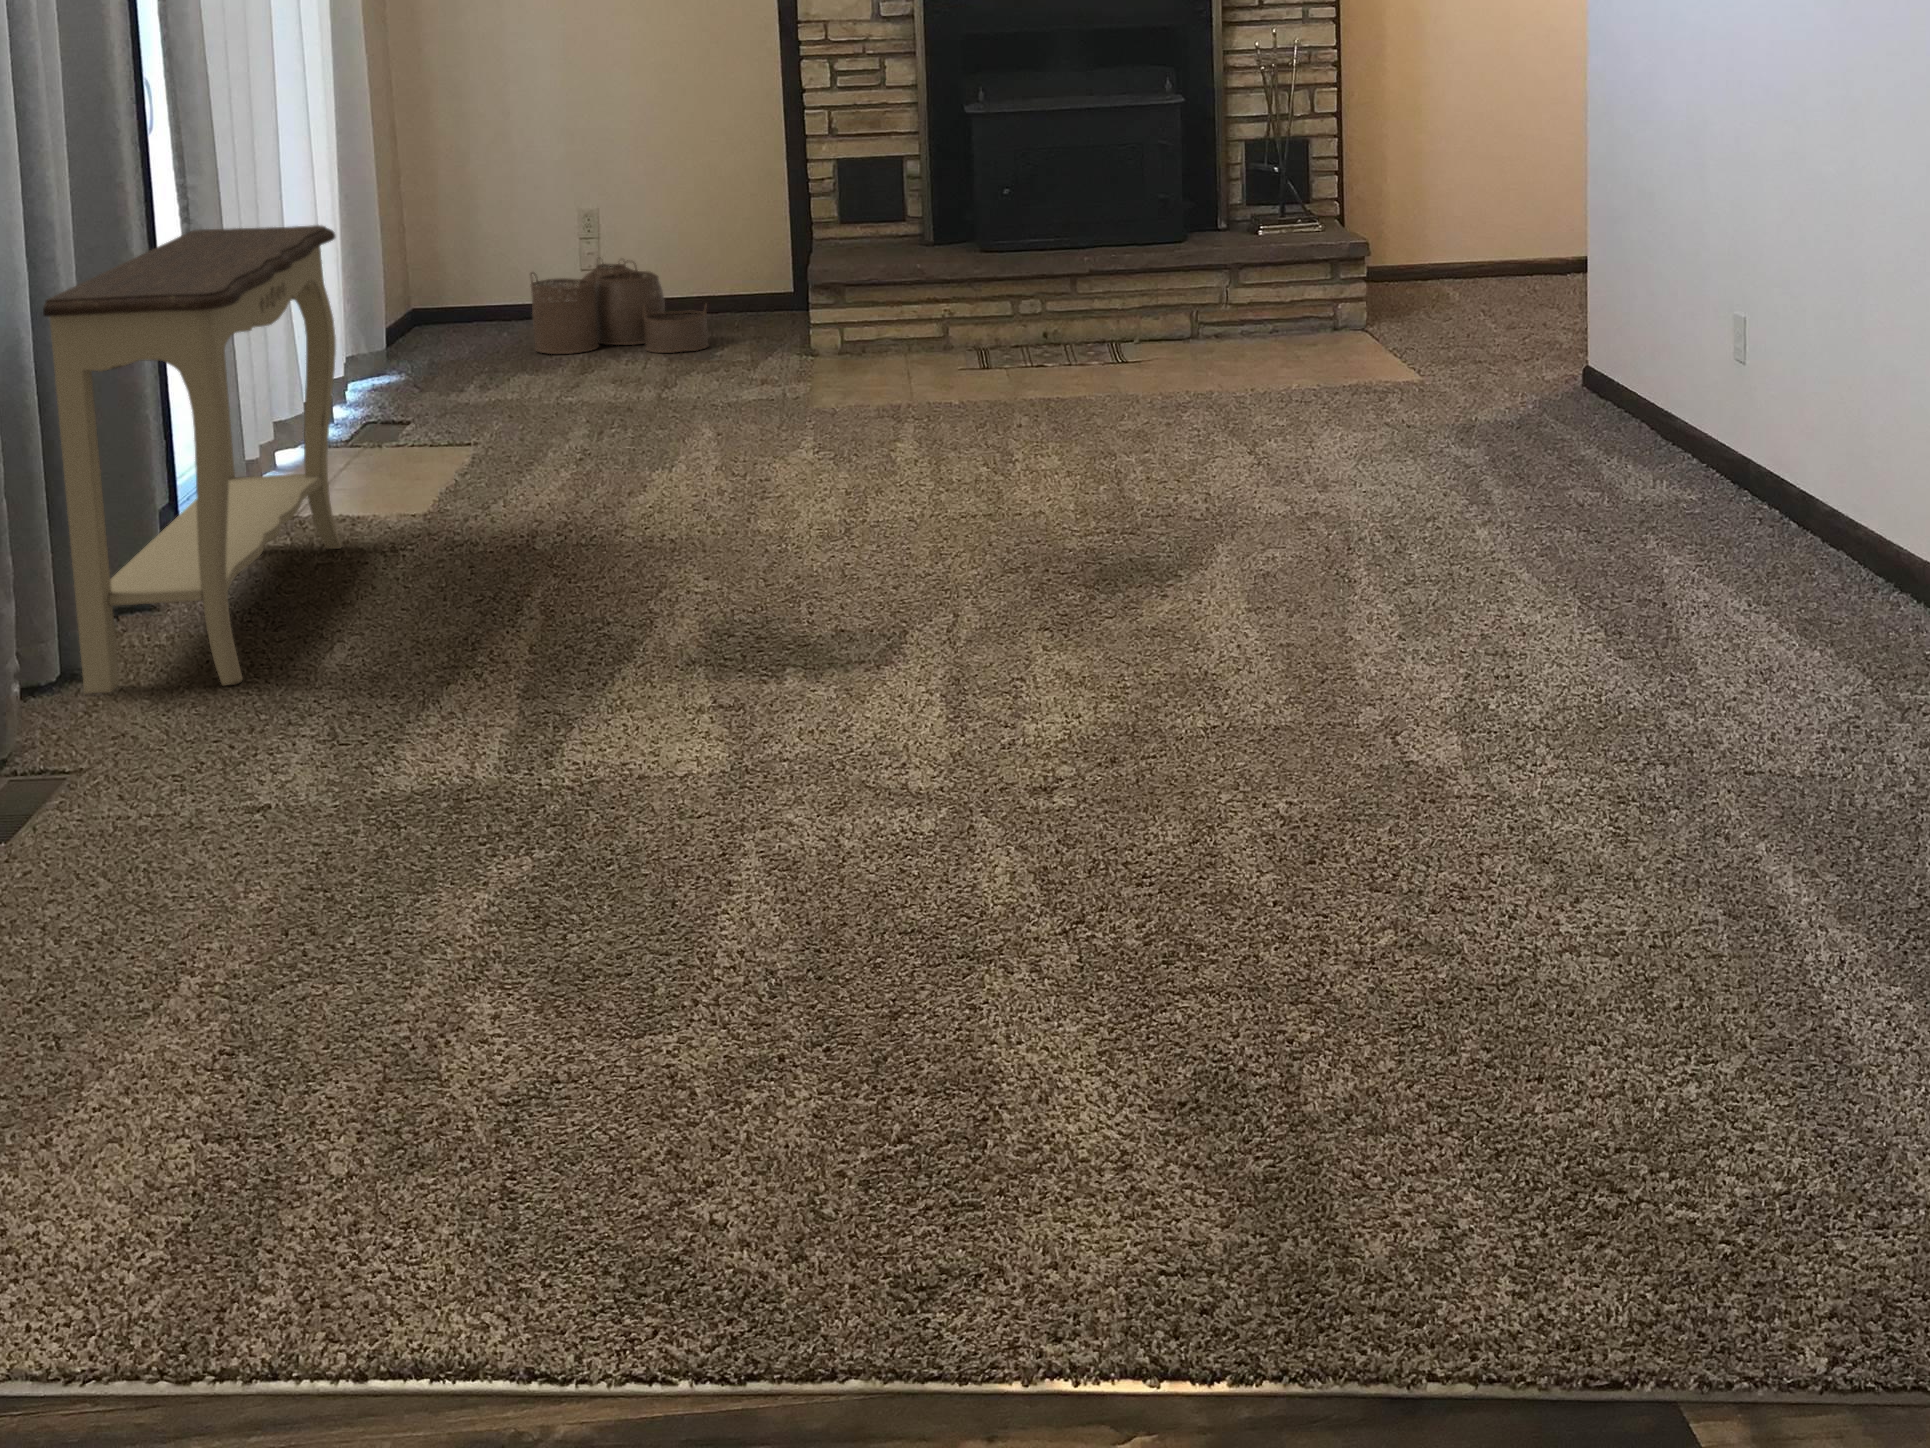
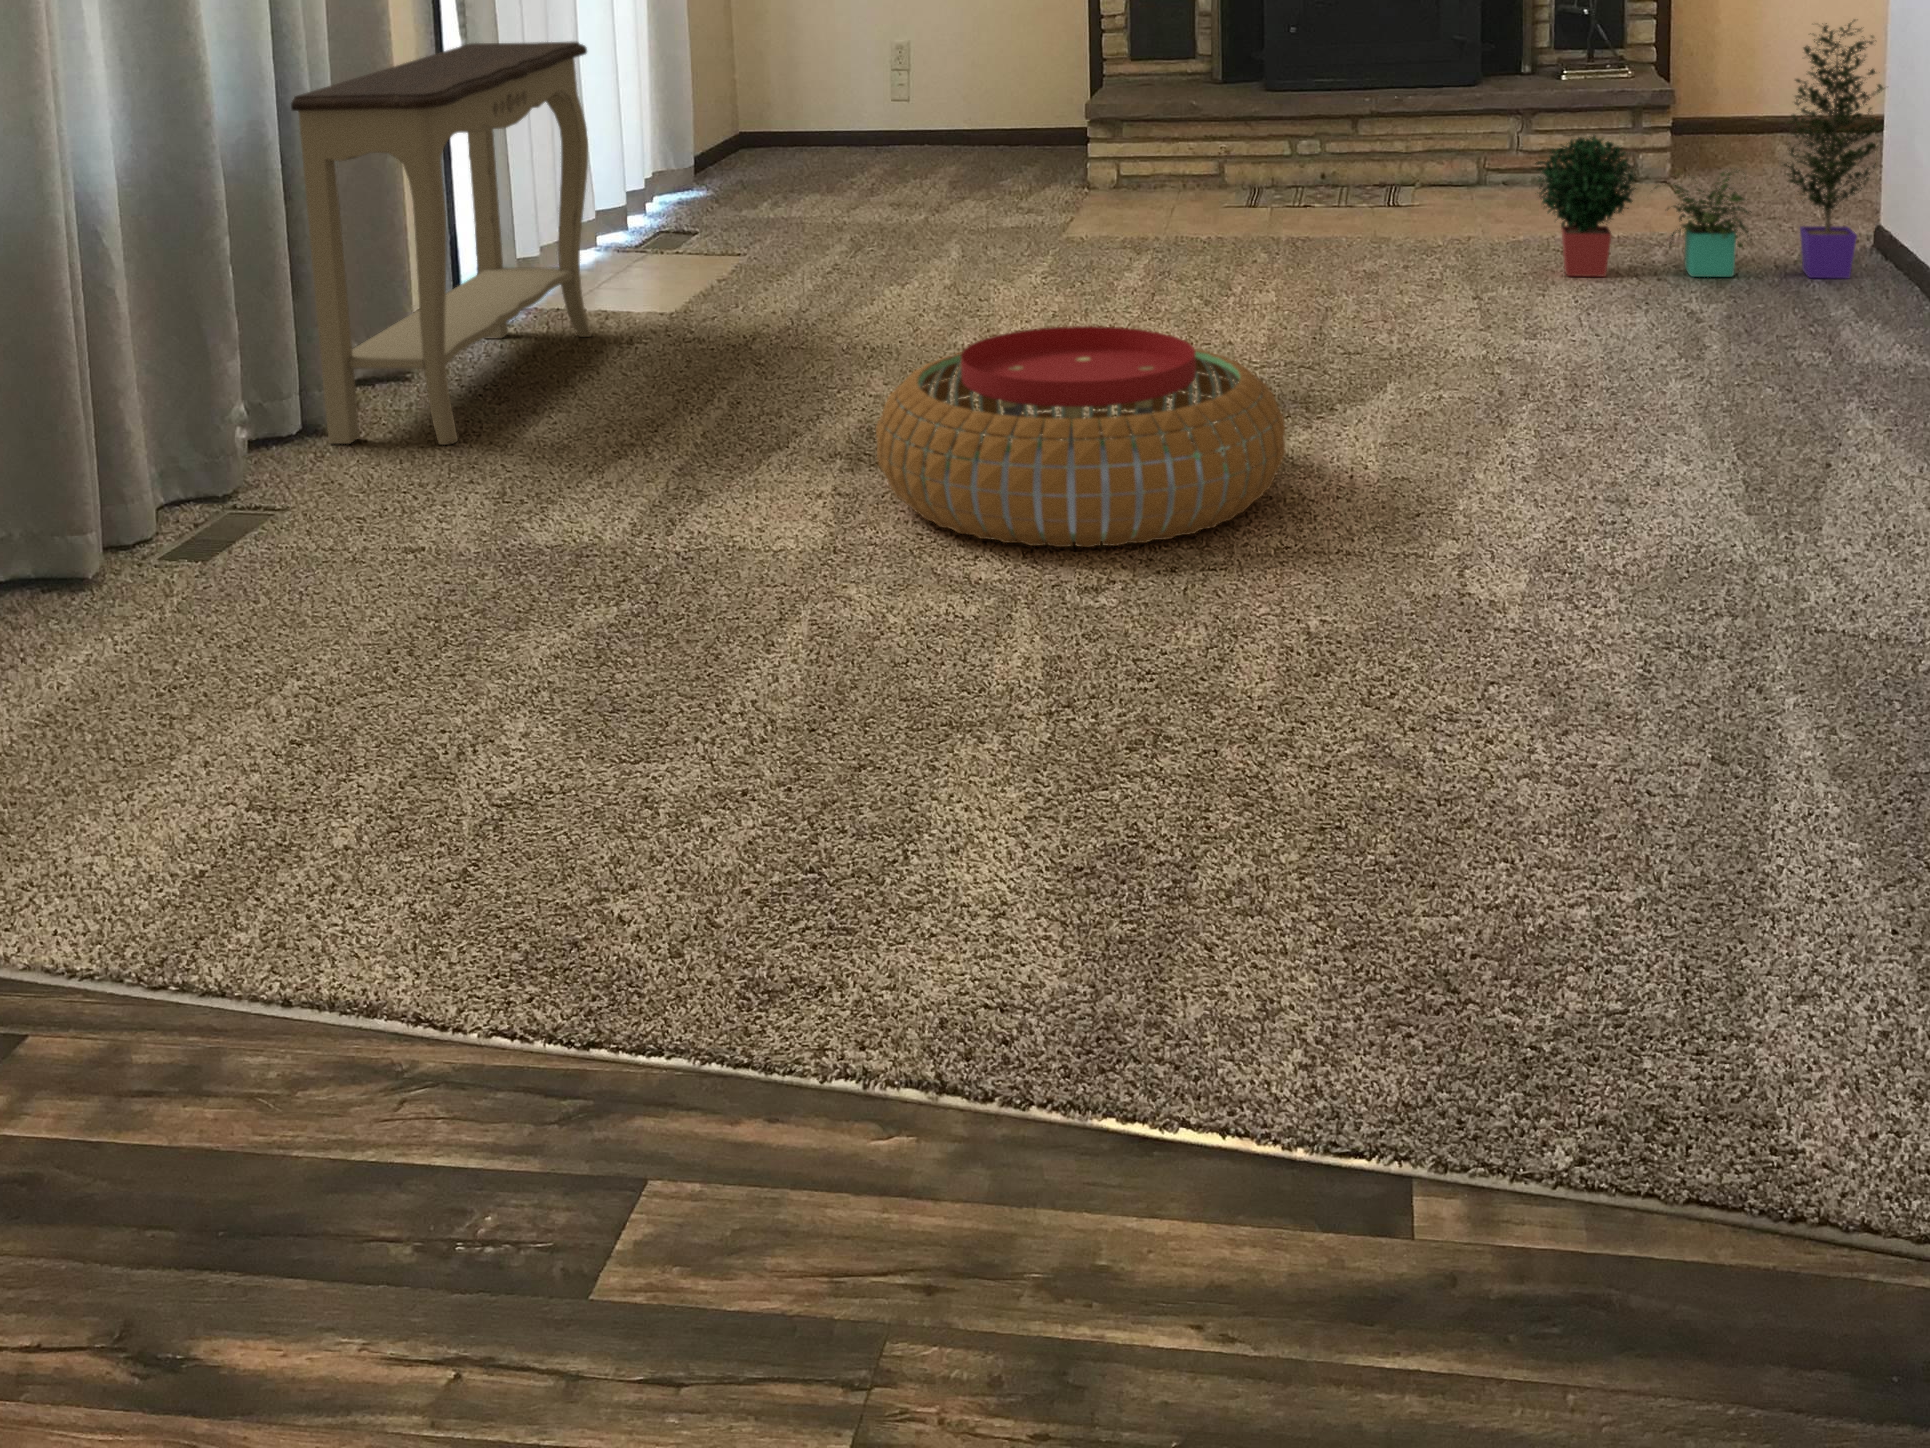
potted plant: none [1289,180,1604,431] -> present [1536,20,1884,279]
woven basket: present [530,259,708,354] -> none [838,87,1000,179]
pouf: none [756,513,1178,749] -> present [876,326,1286,547]

